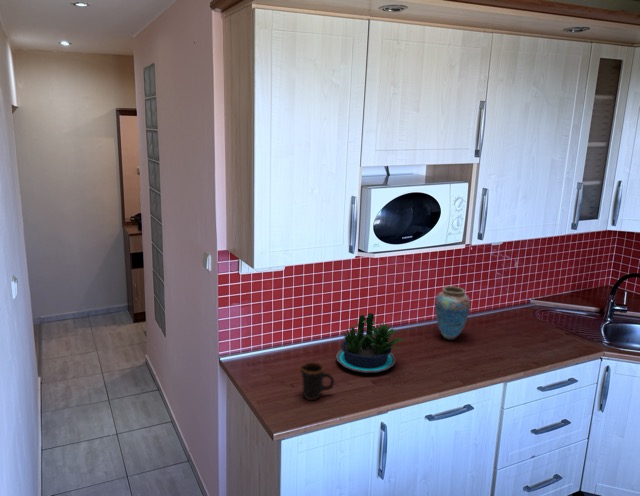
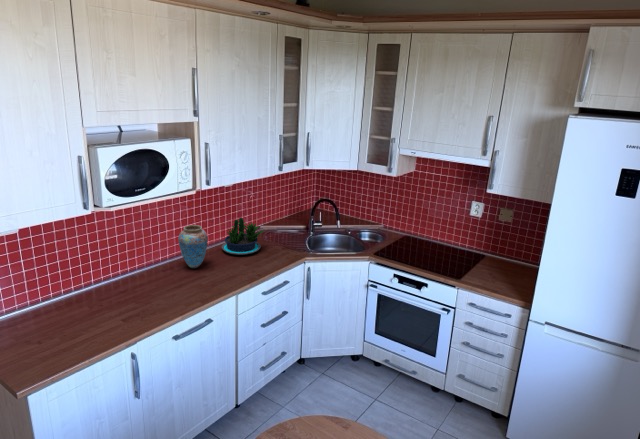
potted plant: present [336,313,405,373] -> present [222,218,263,255]
mug: present [300,362,334,400] -> none [39,315,79,350]

